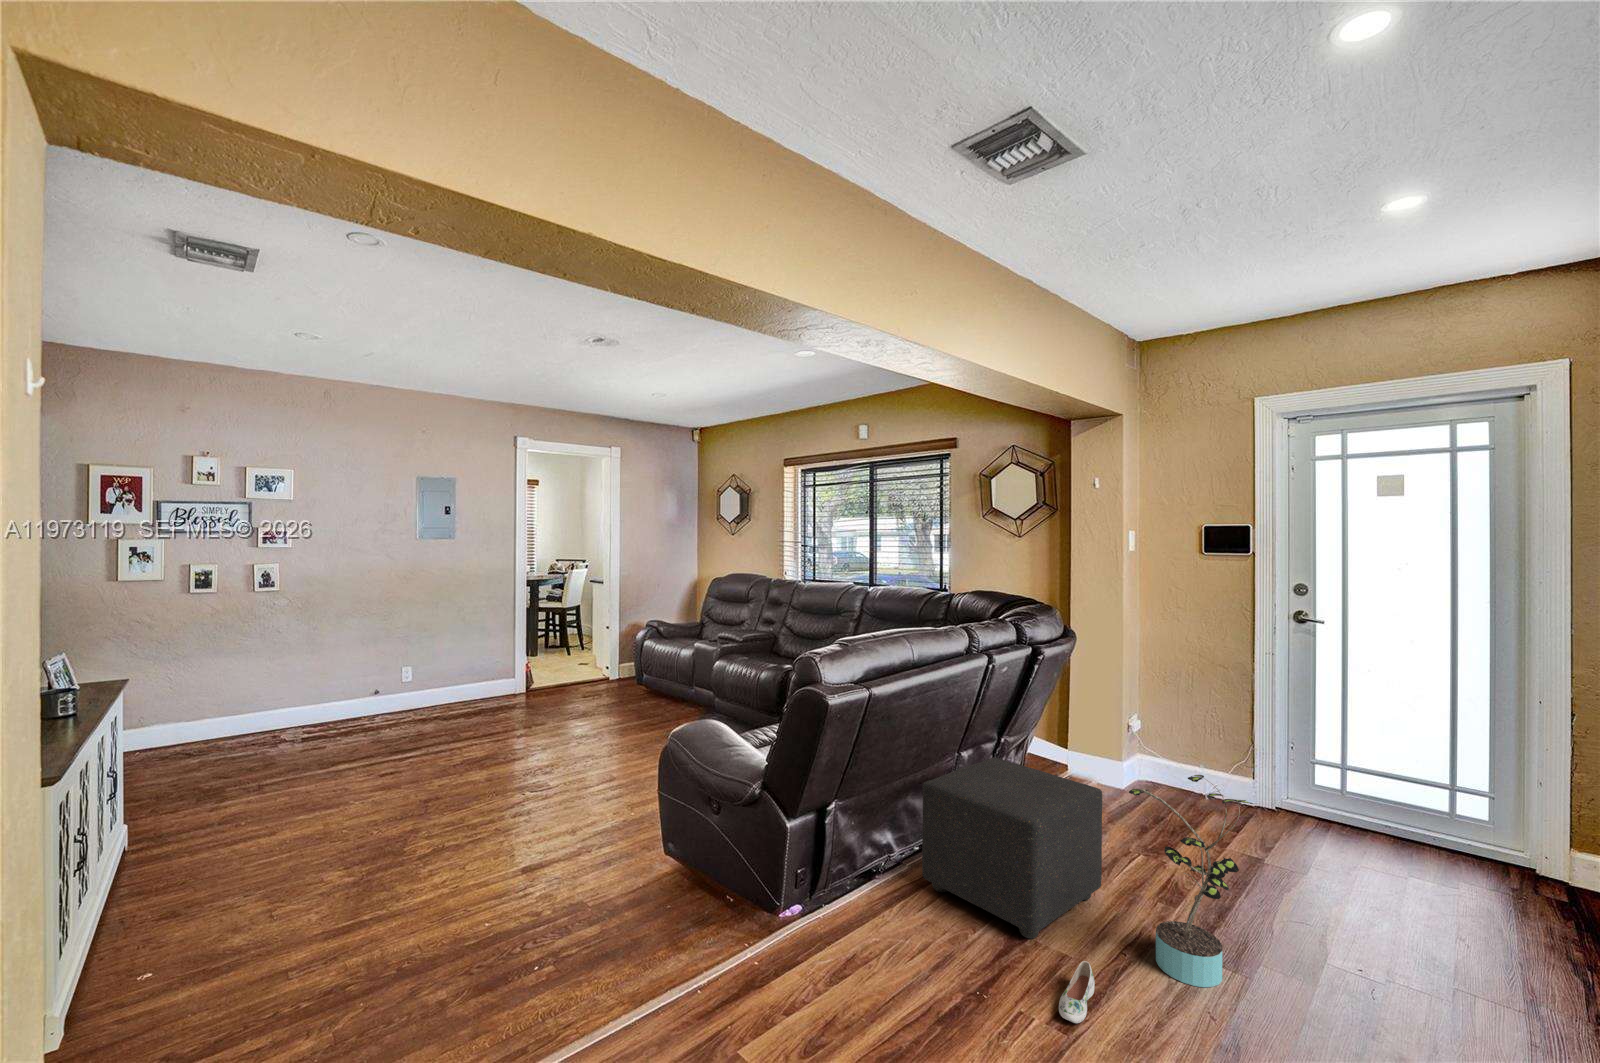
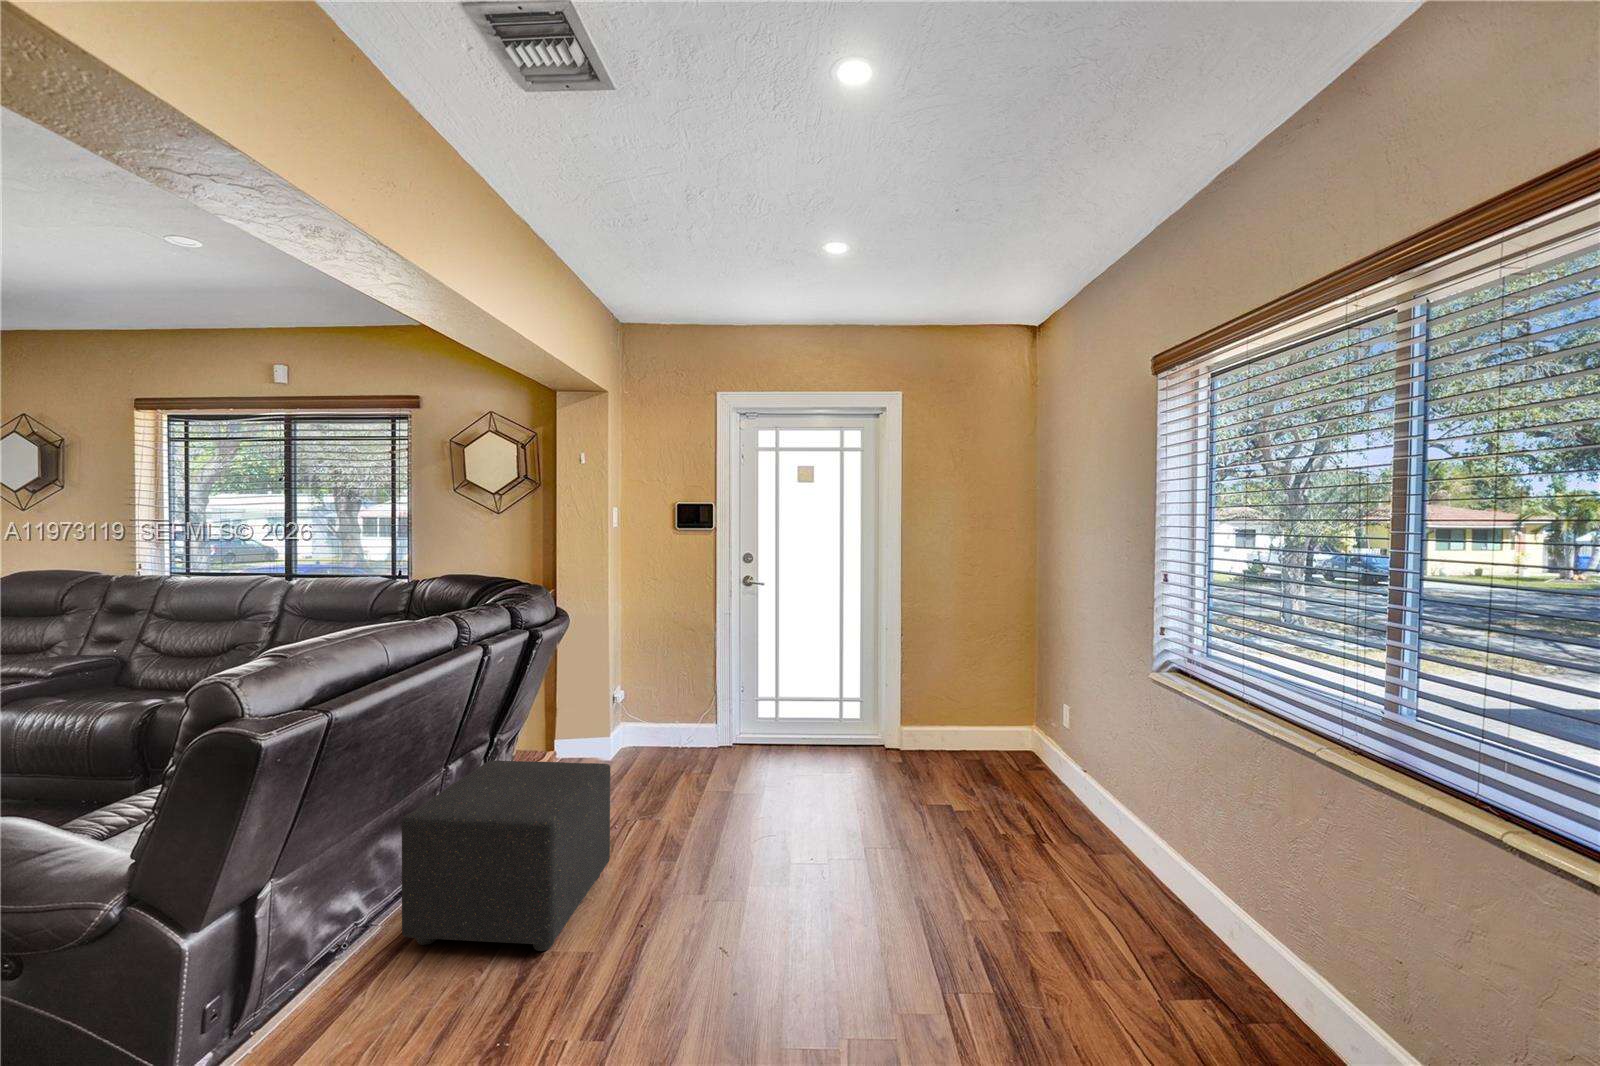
potted plant: present [1129,775,1253,987] -> none [642,727,744,923]
shoe: present [1059,961,1095,1023] -> none [589,948,620,1023]

